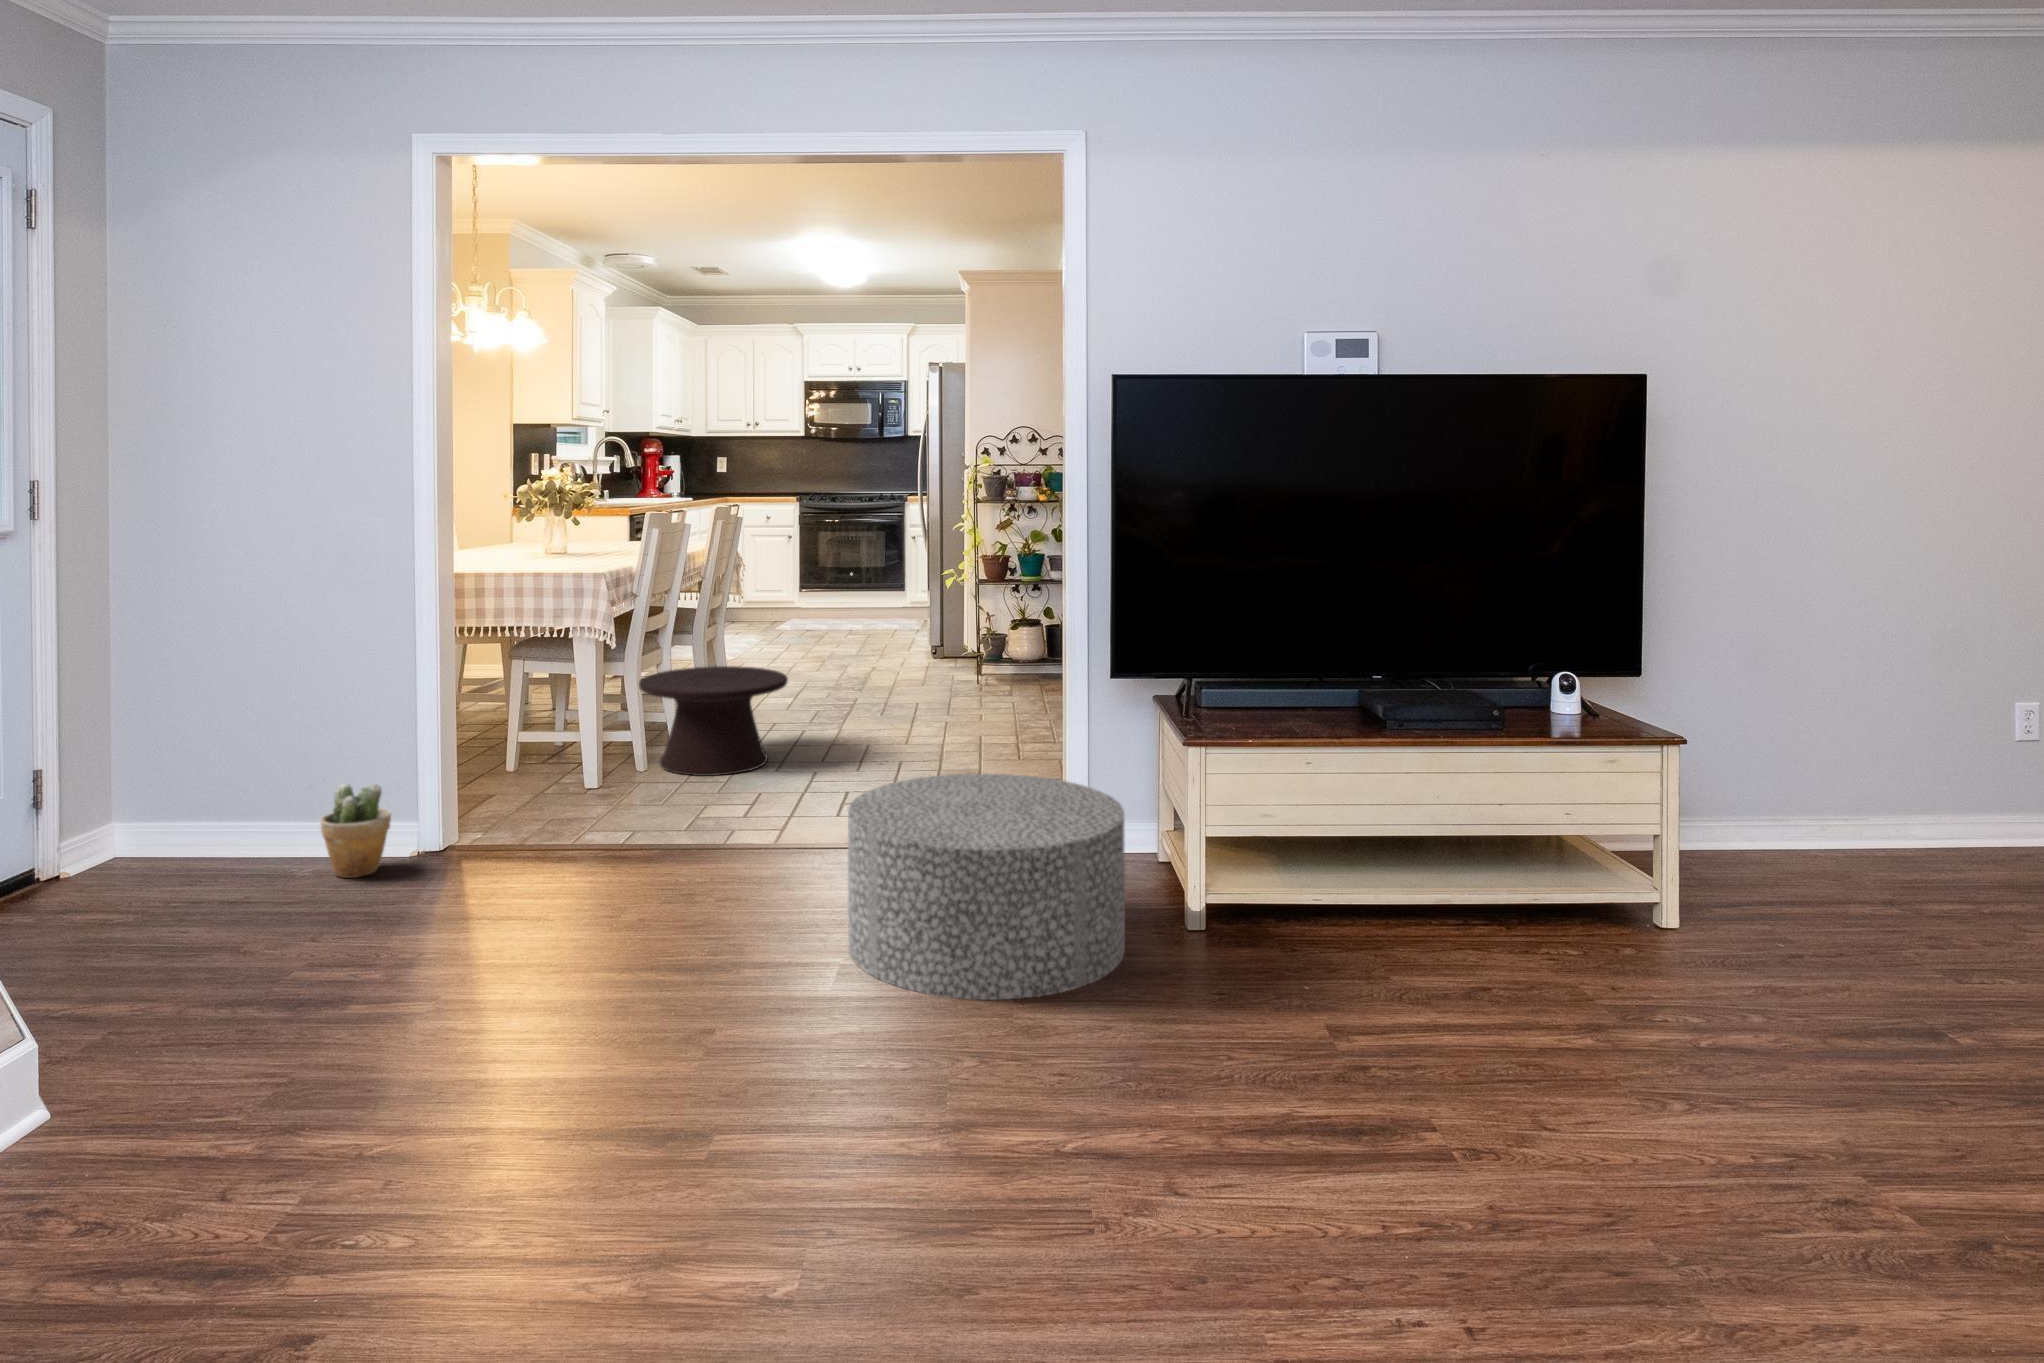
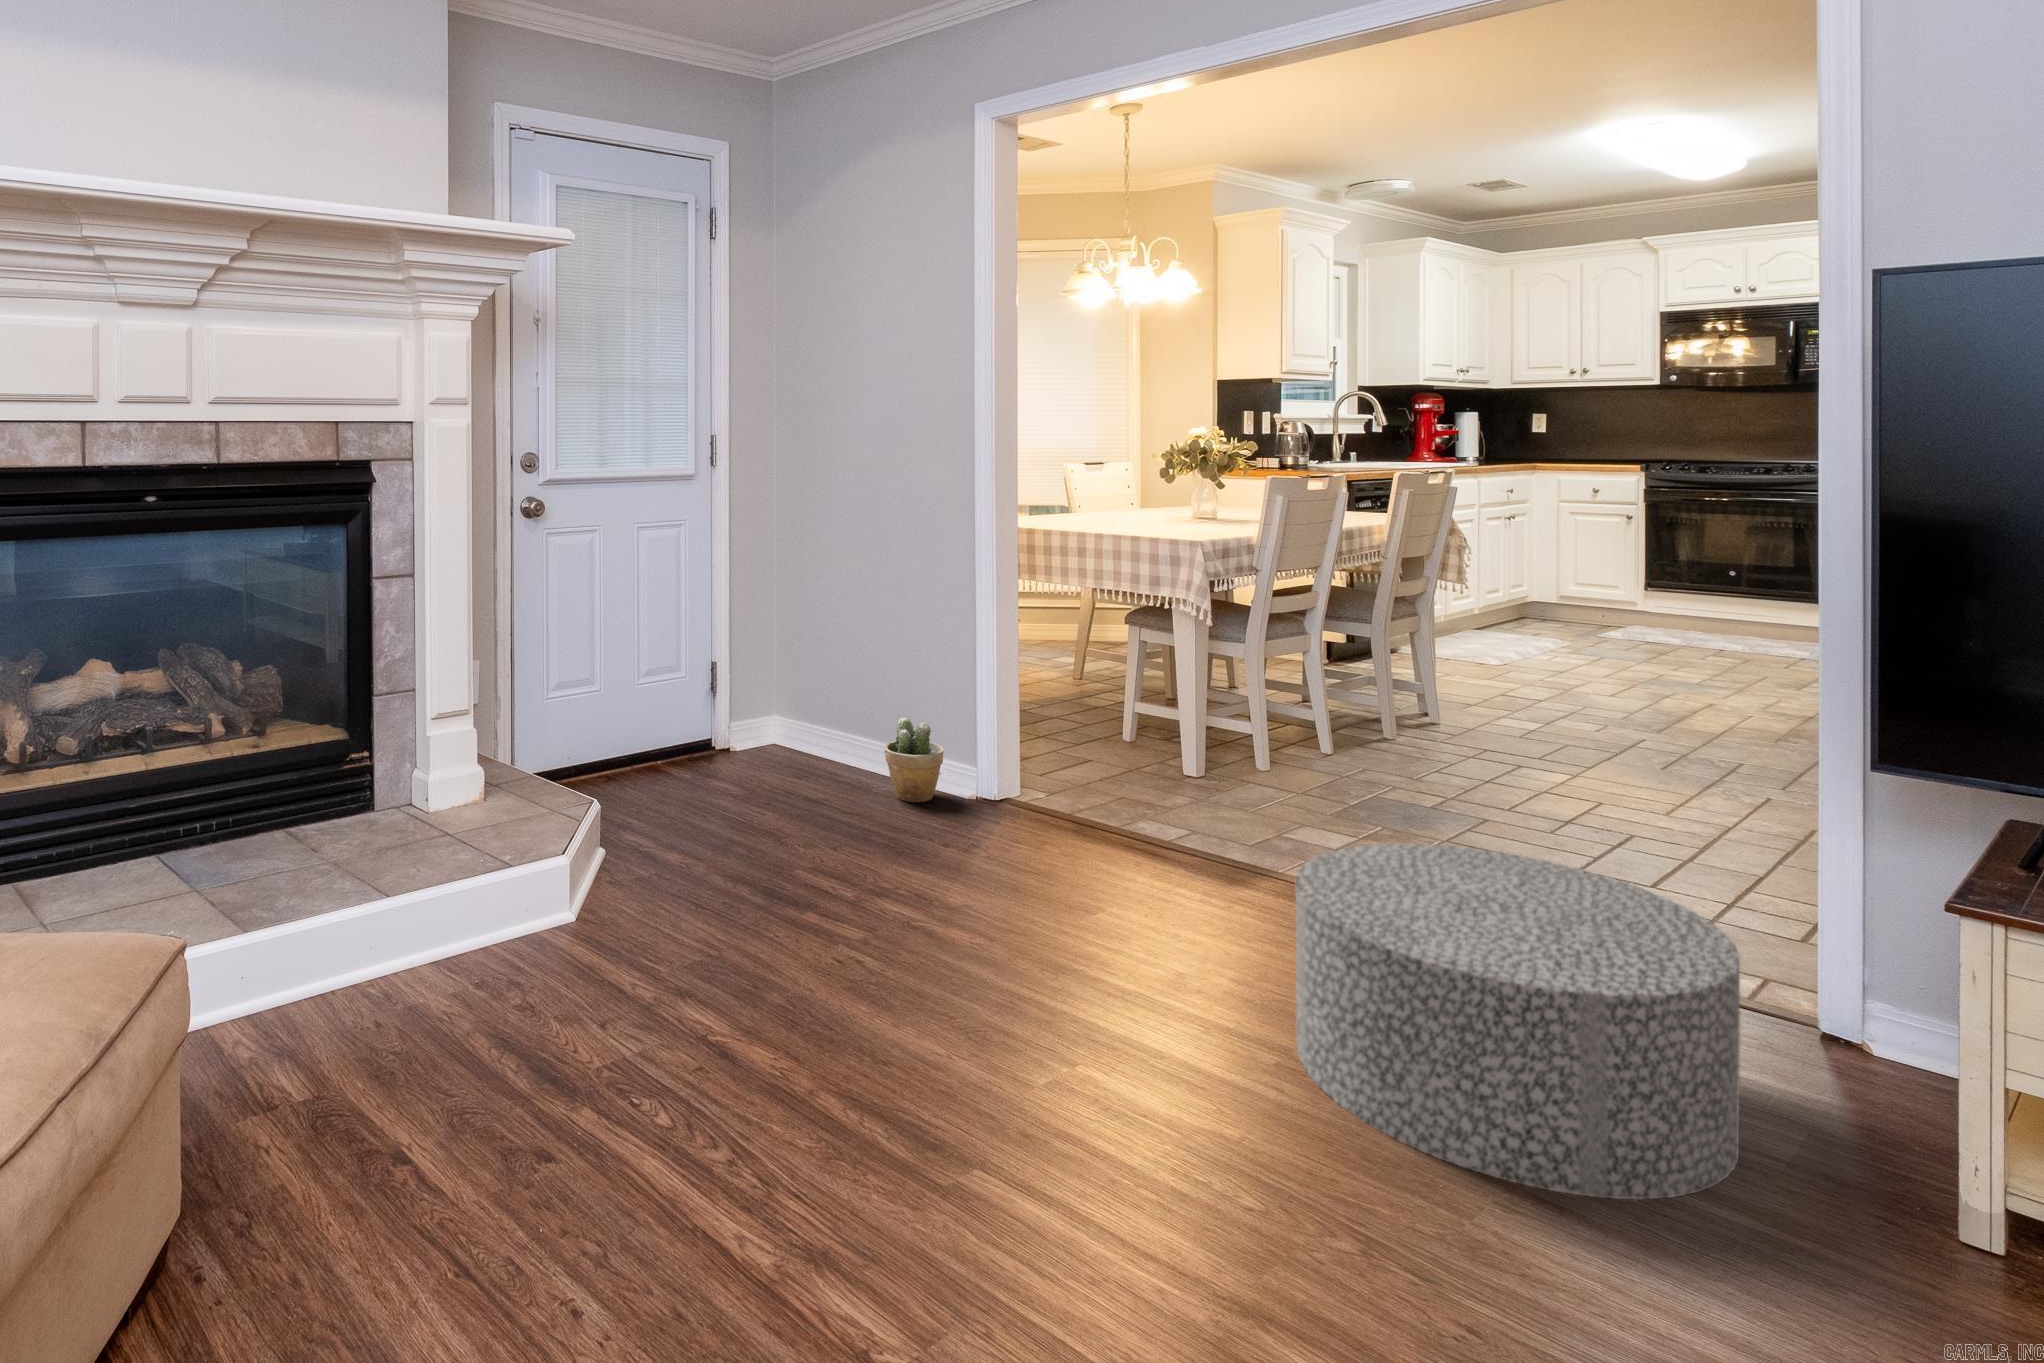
side table: present [639,666,788,776] -> none [1256,657,1446,786]

